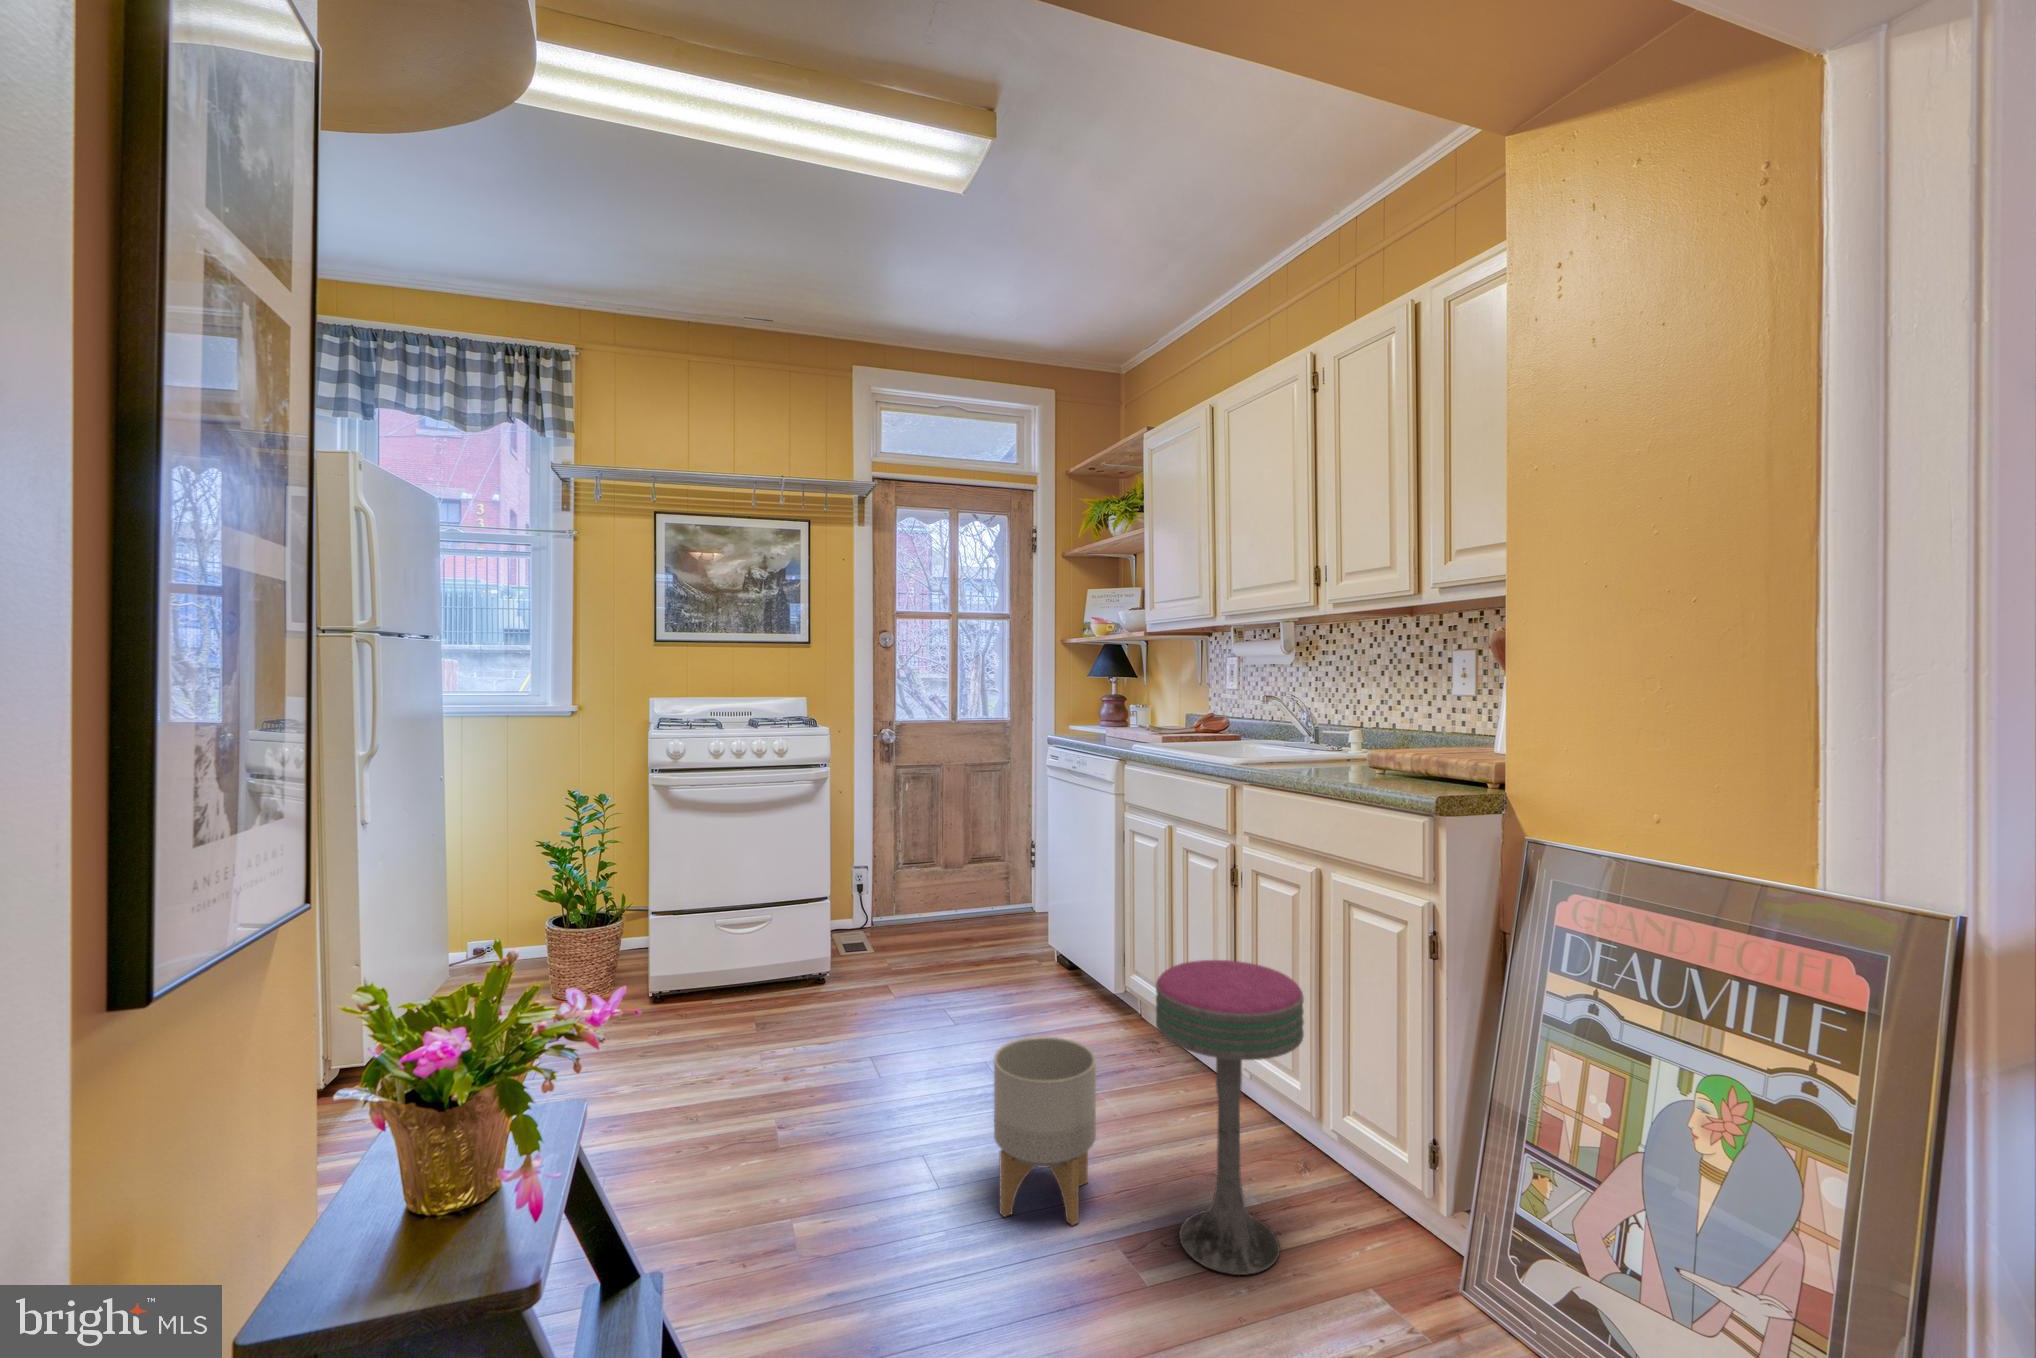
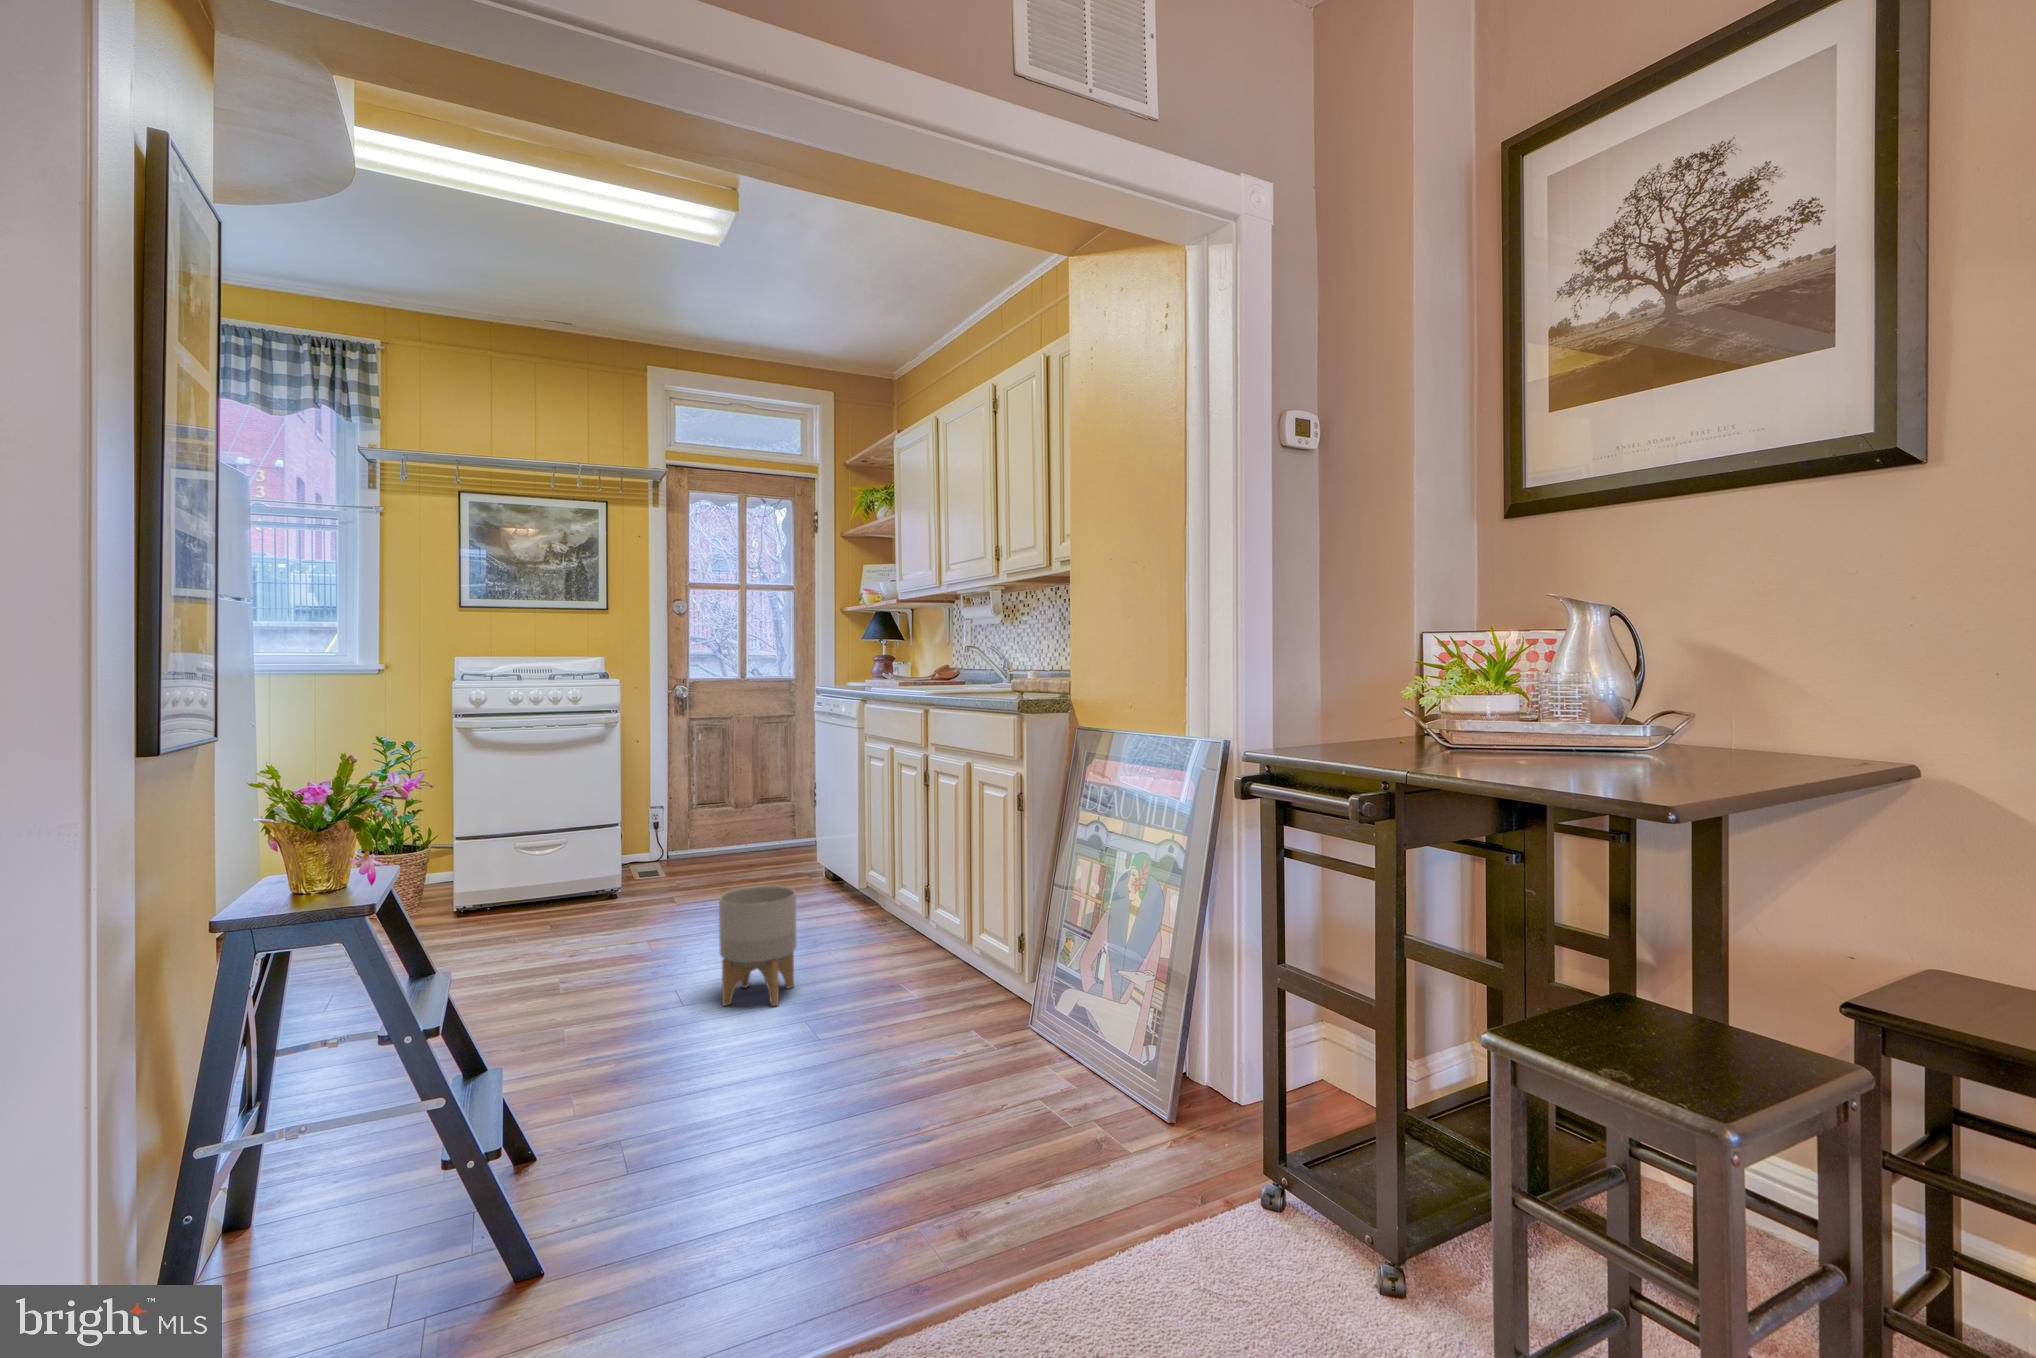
bar stool: present [1156,960,1304,1275] -> none [829,819,929,1019]

